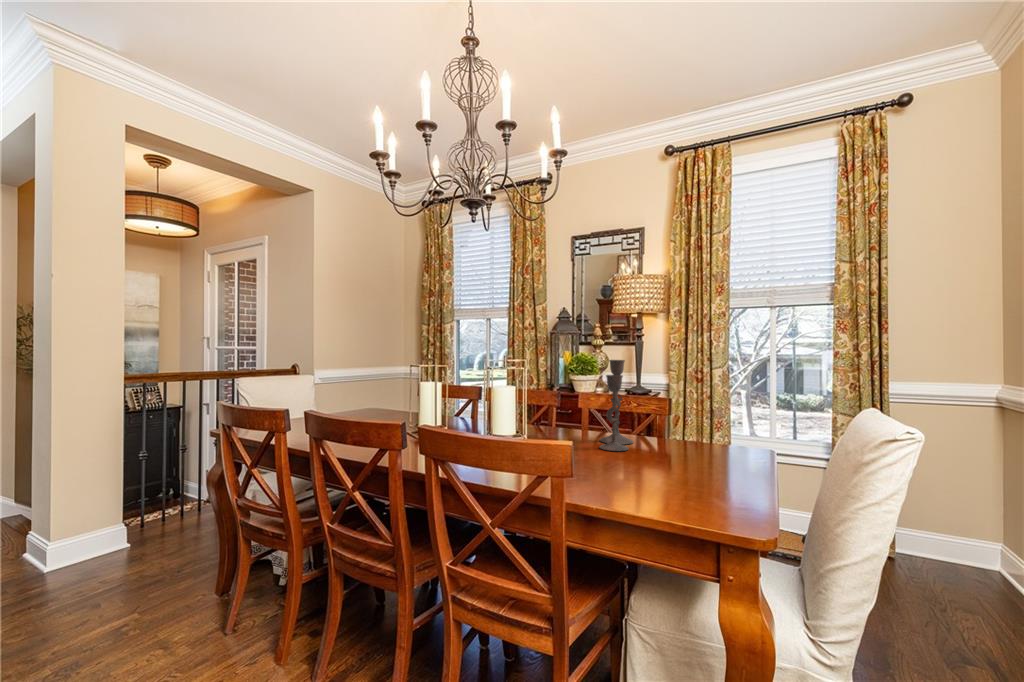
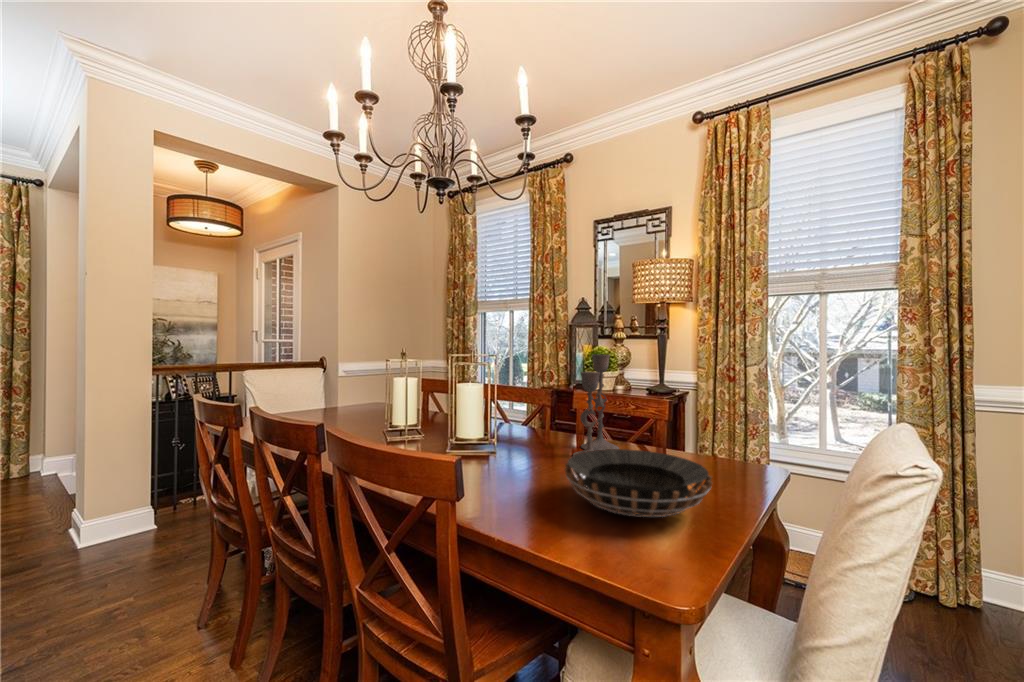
decorative bowl: none [623,439,748,489] -> present [565,449,712,517]

